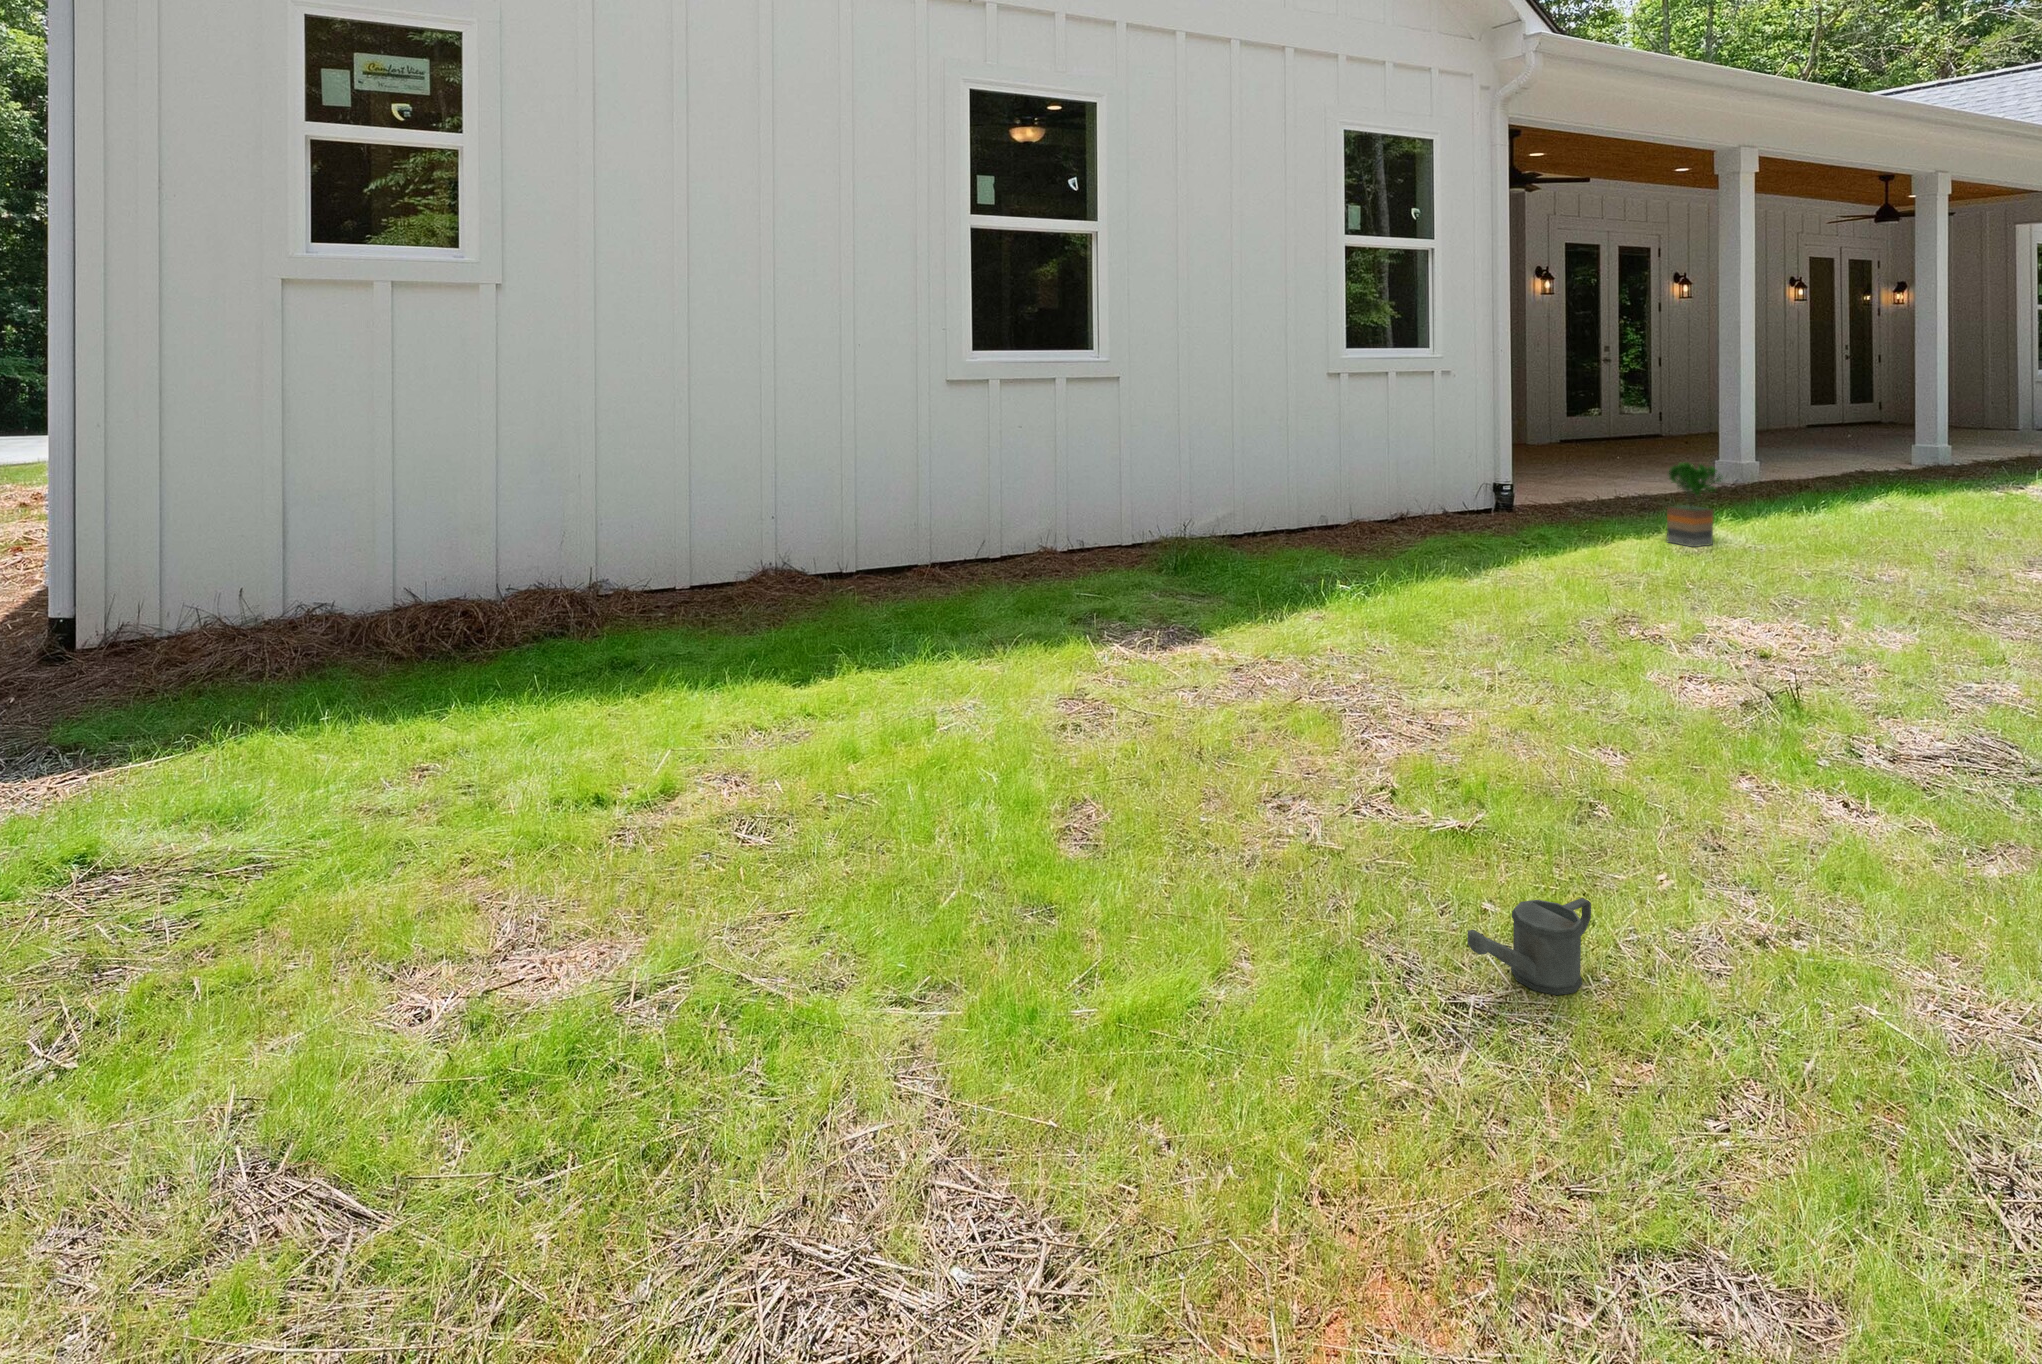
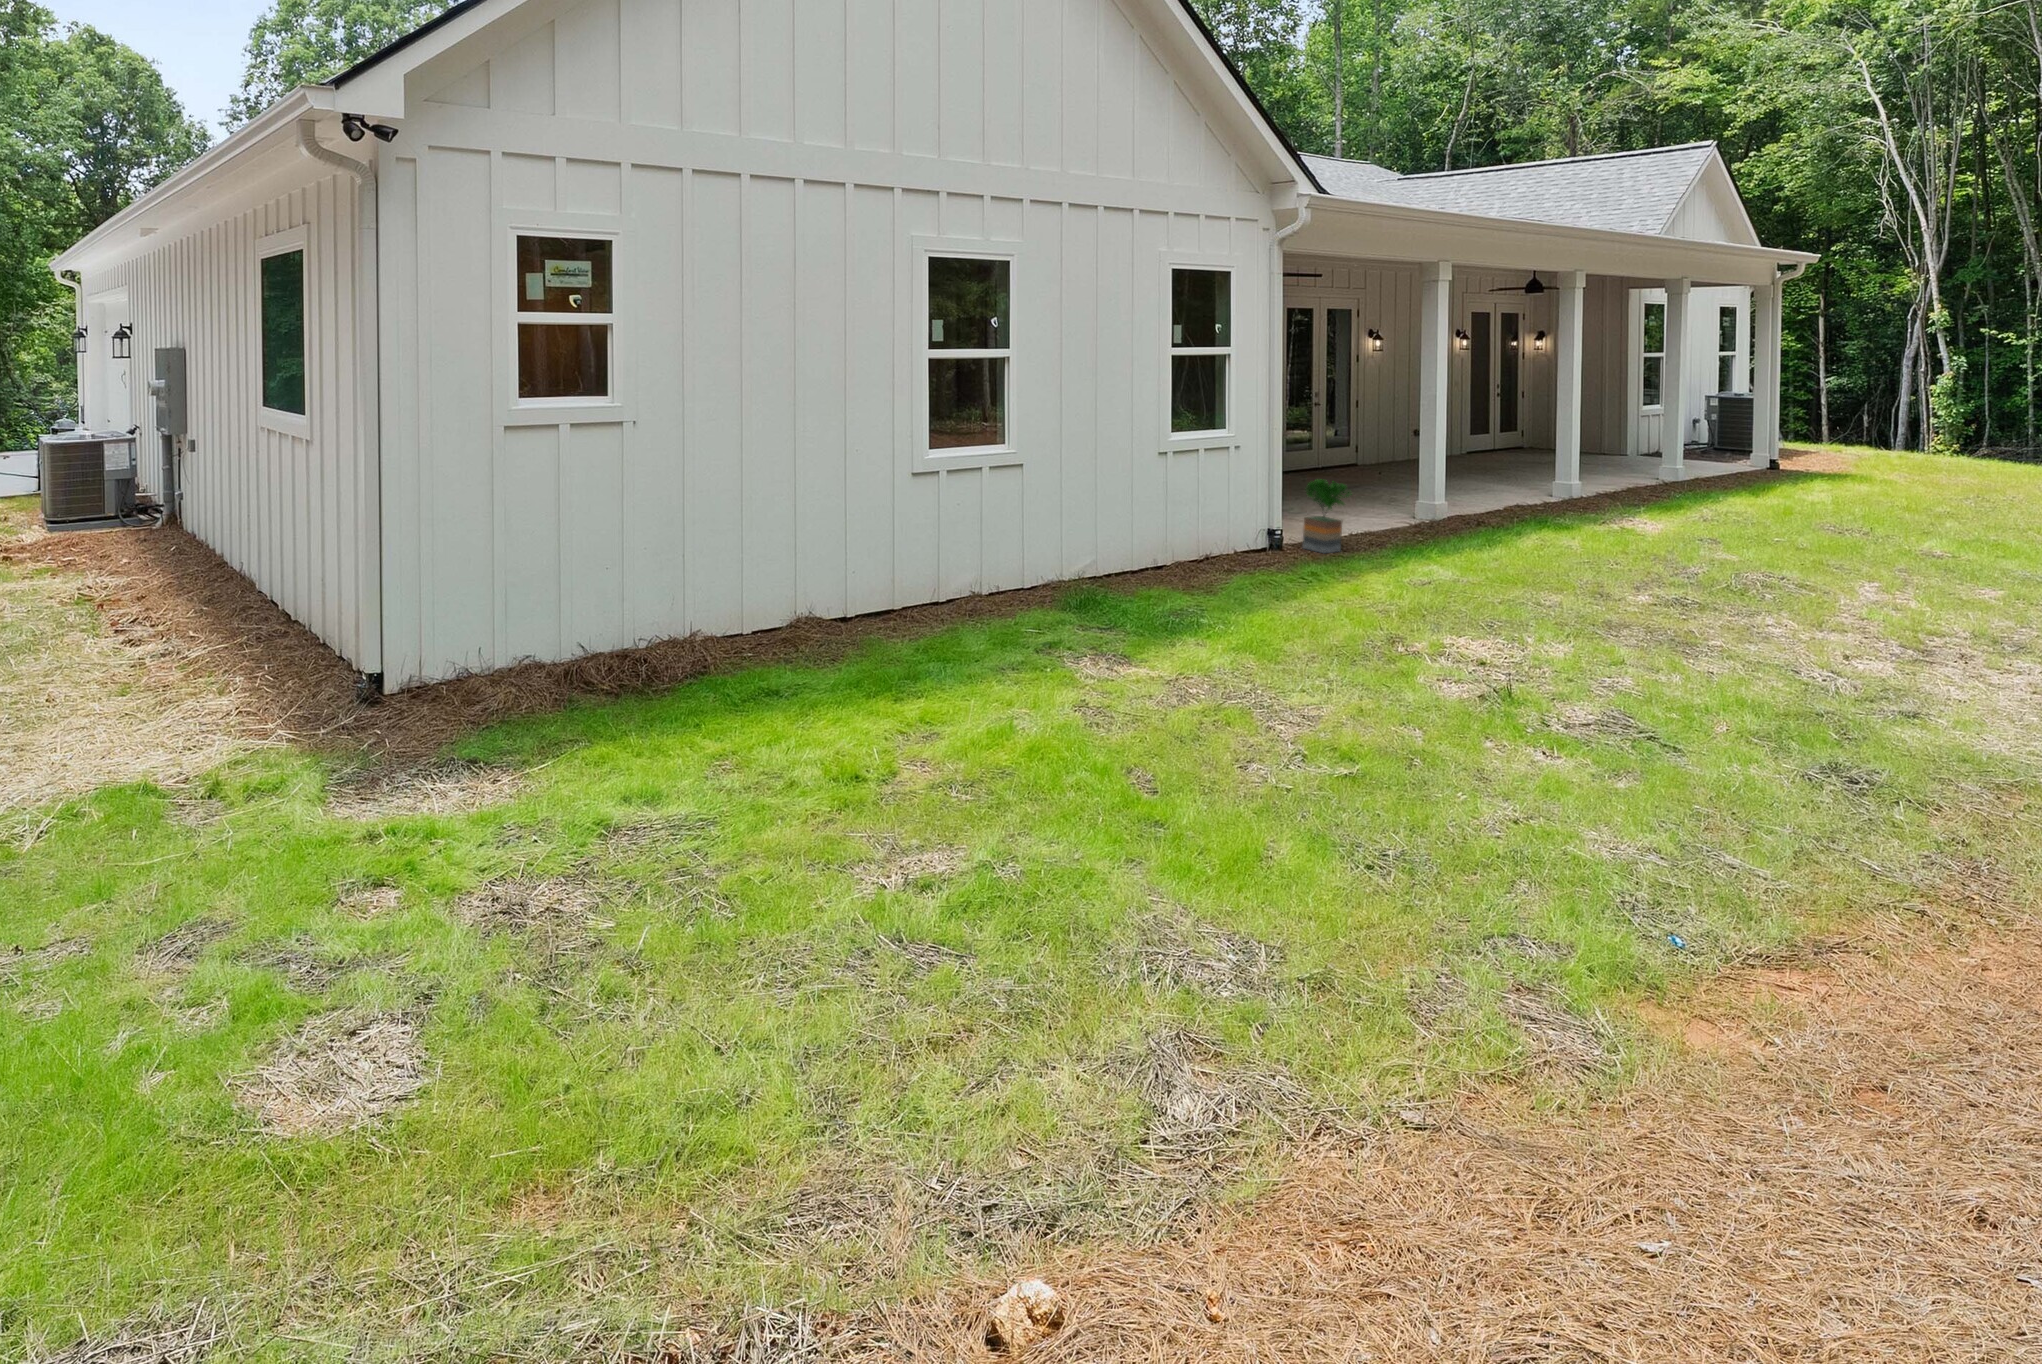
watering can: present [1467,898,1591,995] -> none [1100,891,1203,974]

